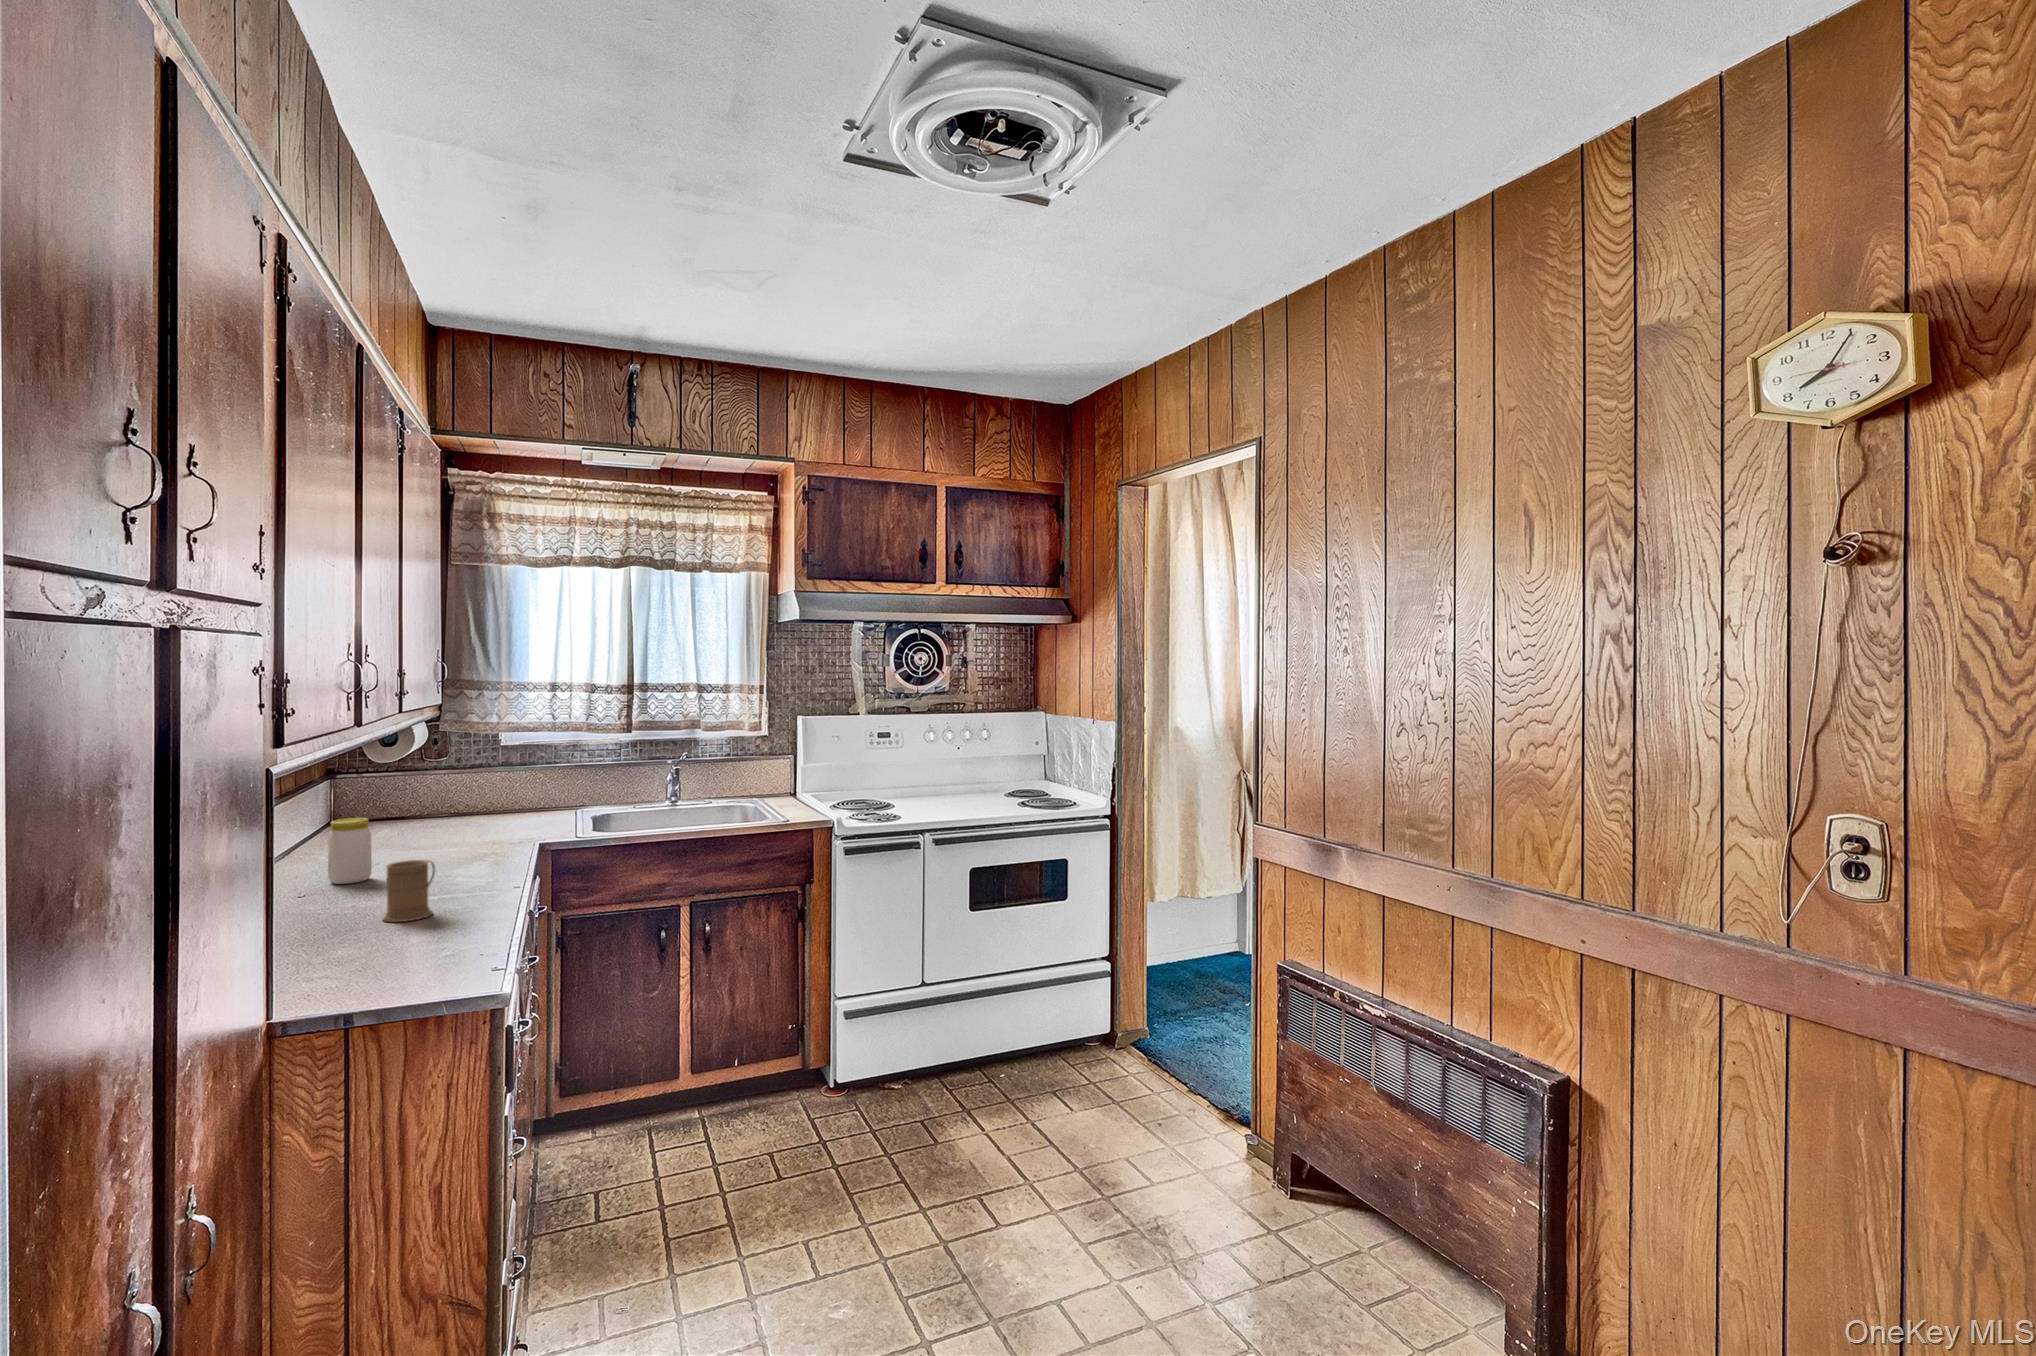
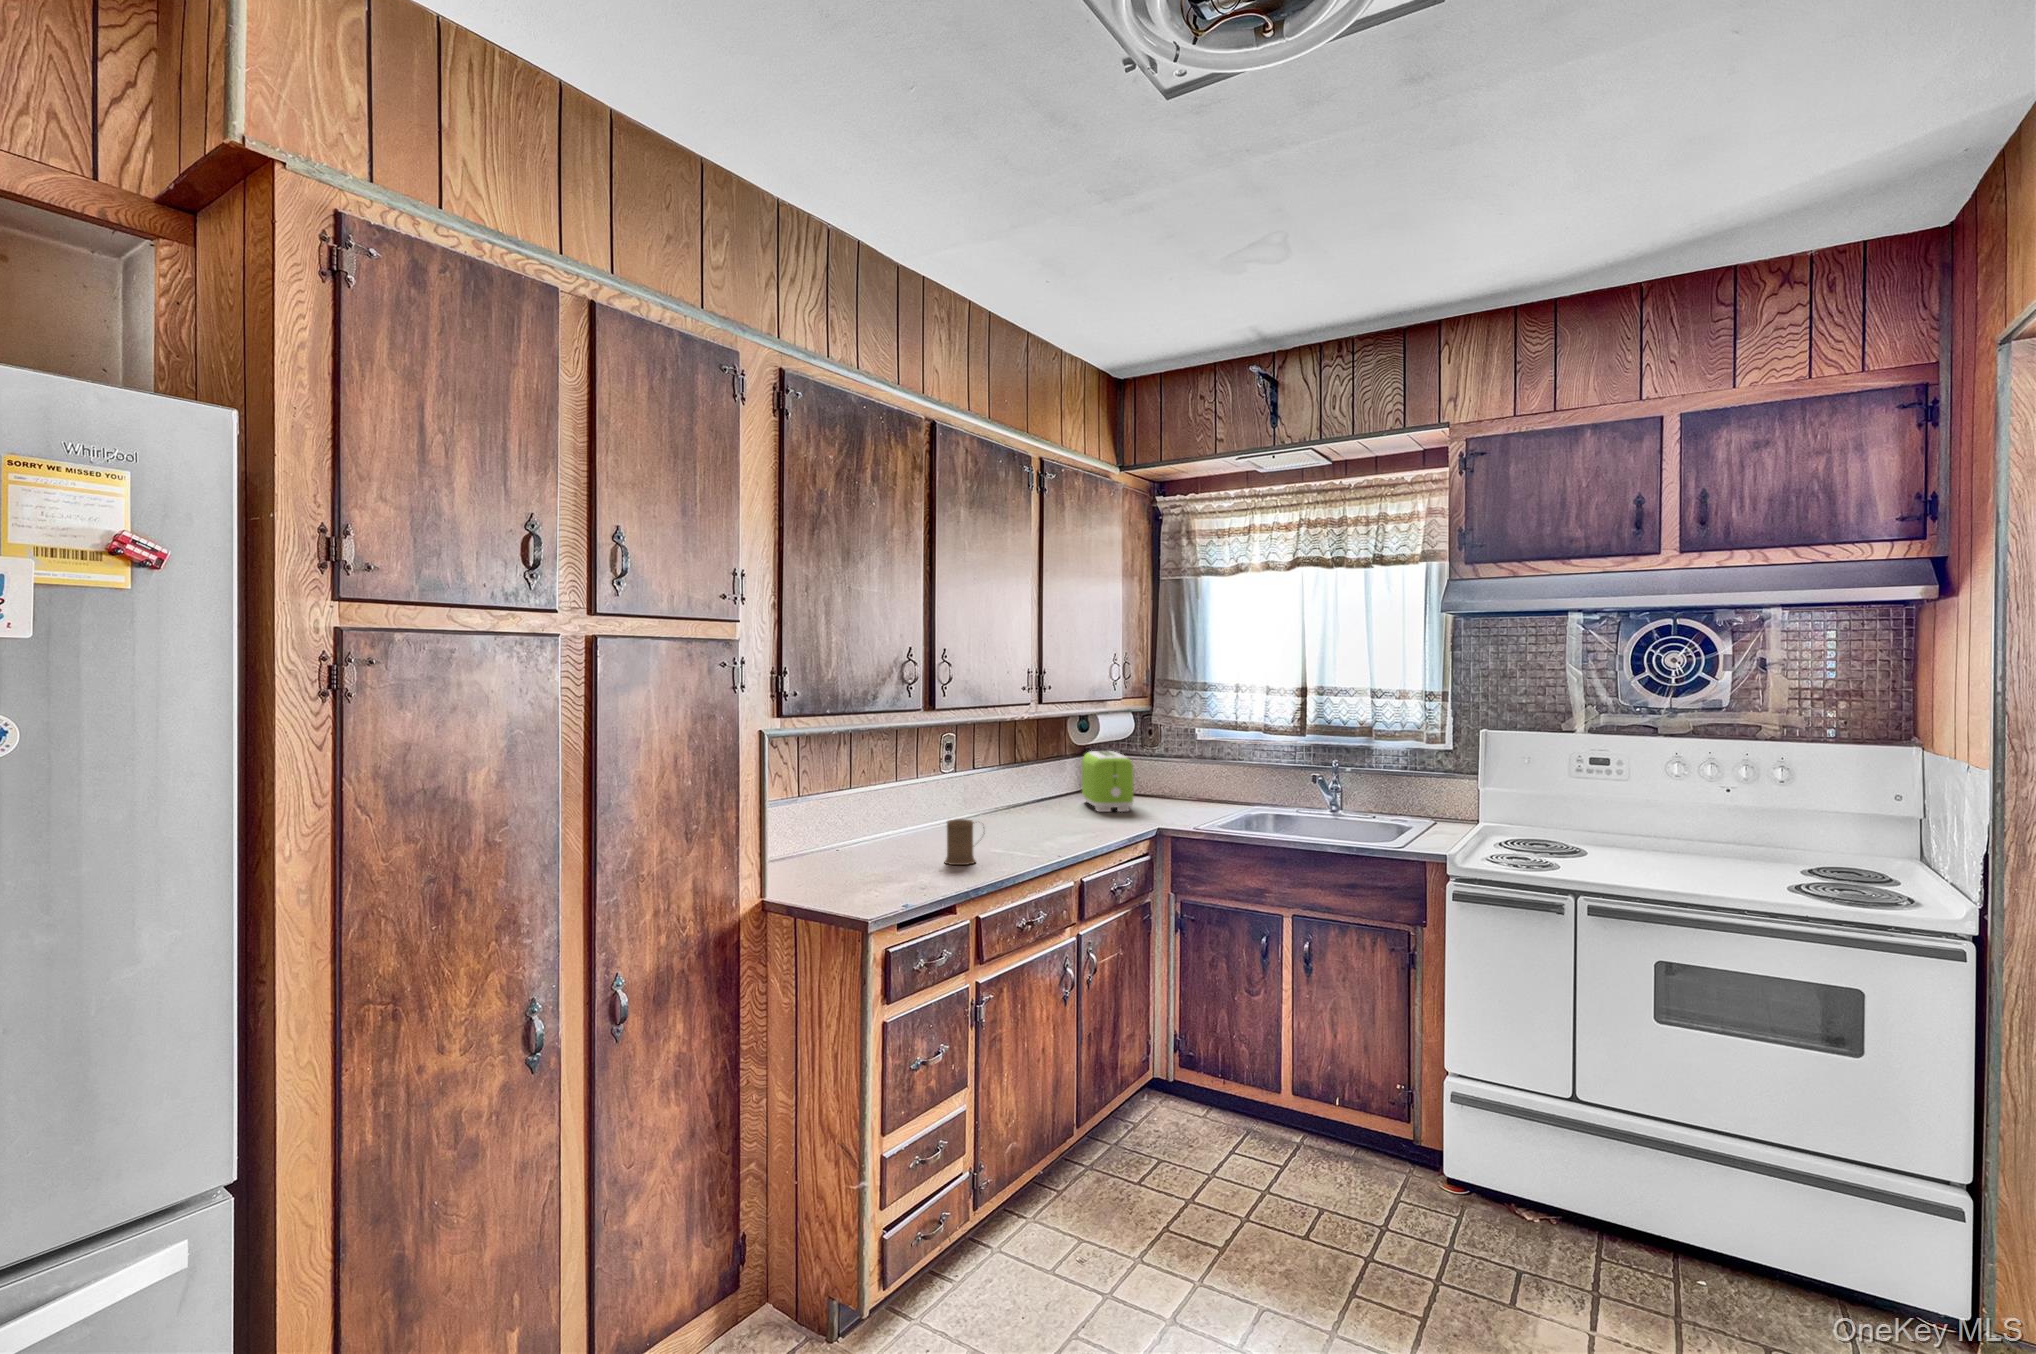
toaster: none [367,764,464,837] -> present [1082,751,1133,812]
jar: present [328,818,372,884] -> none [980,785,1006,835]

